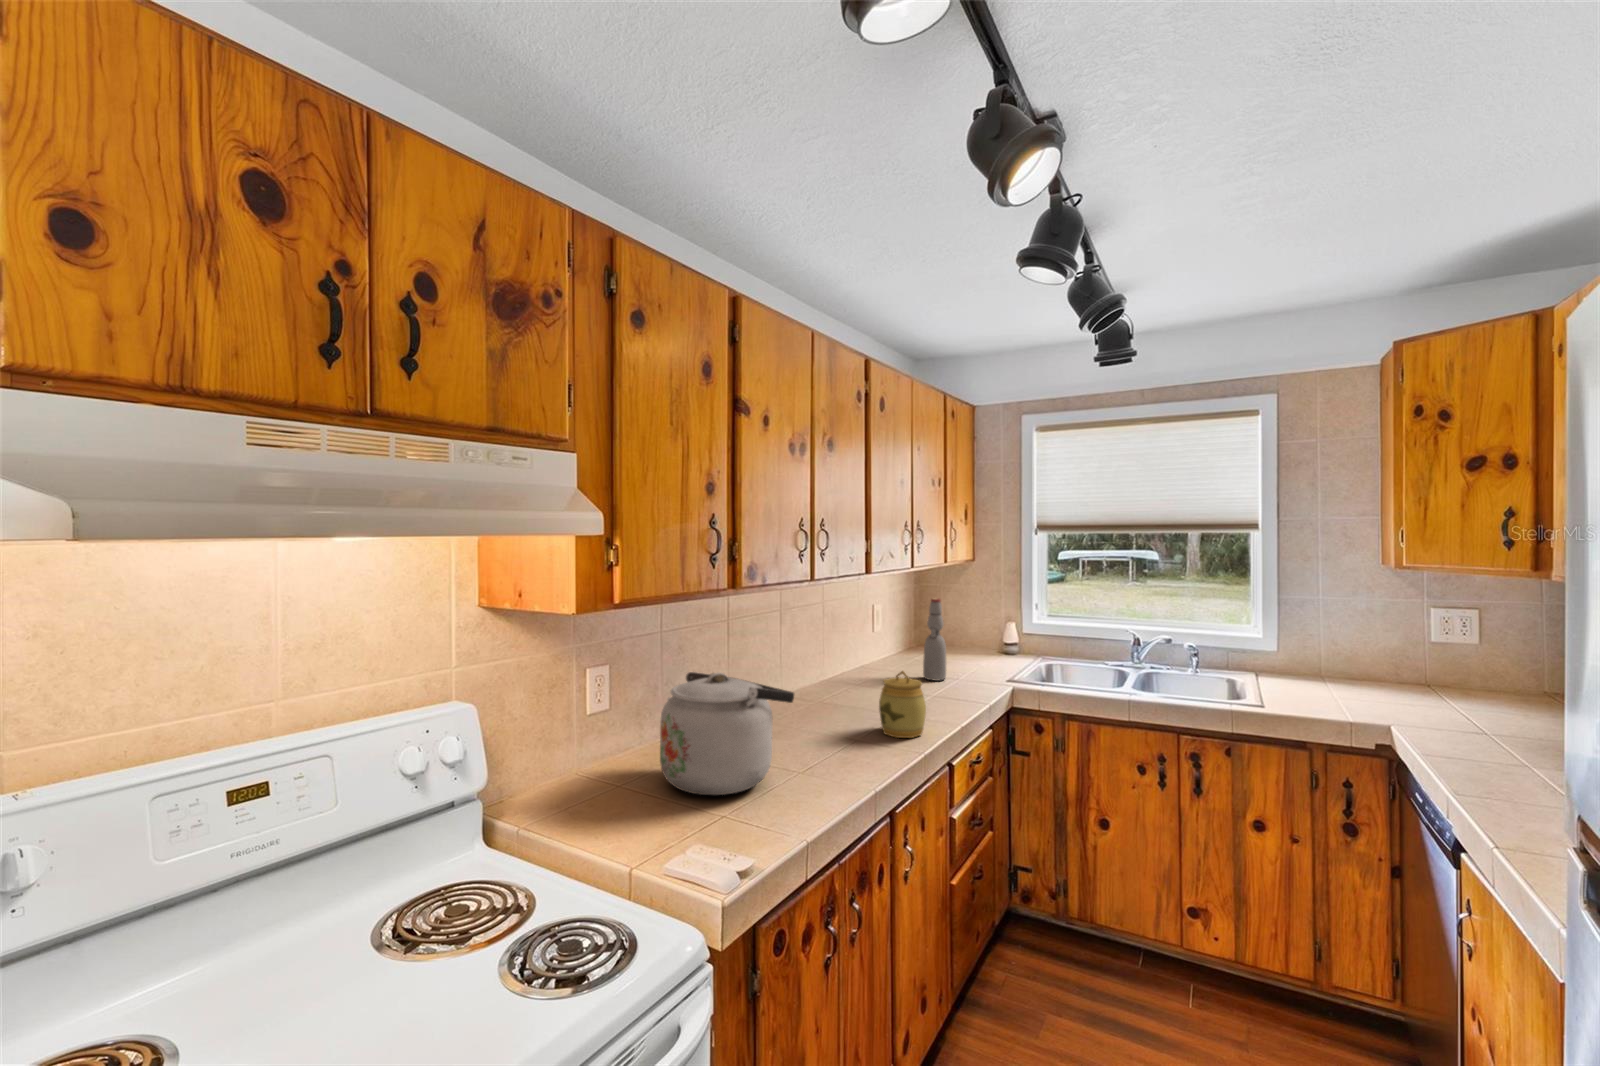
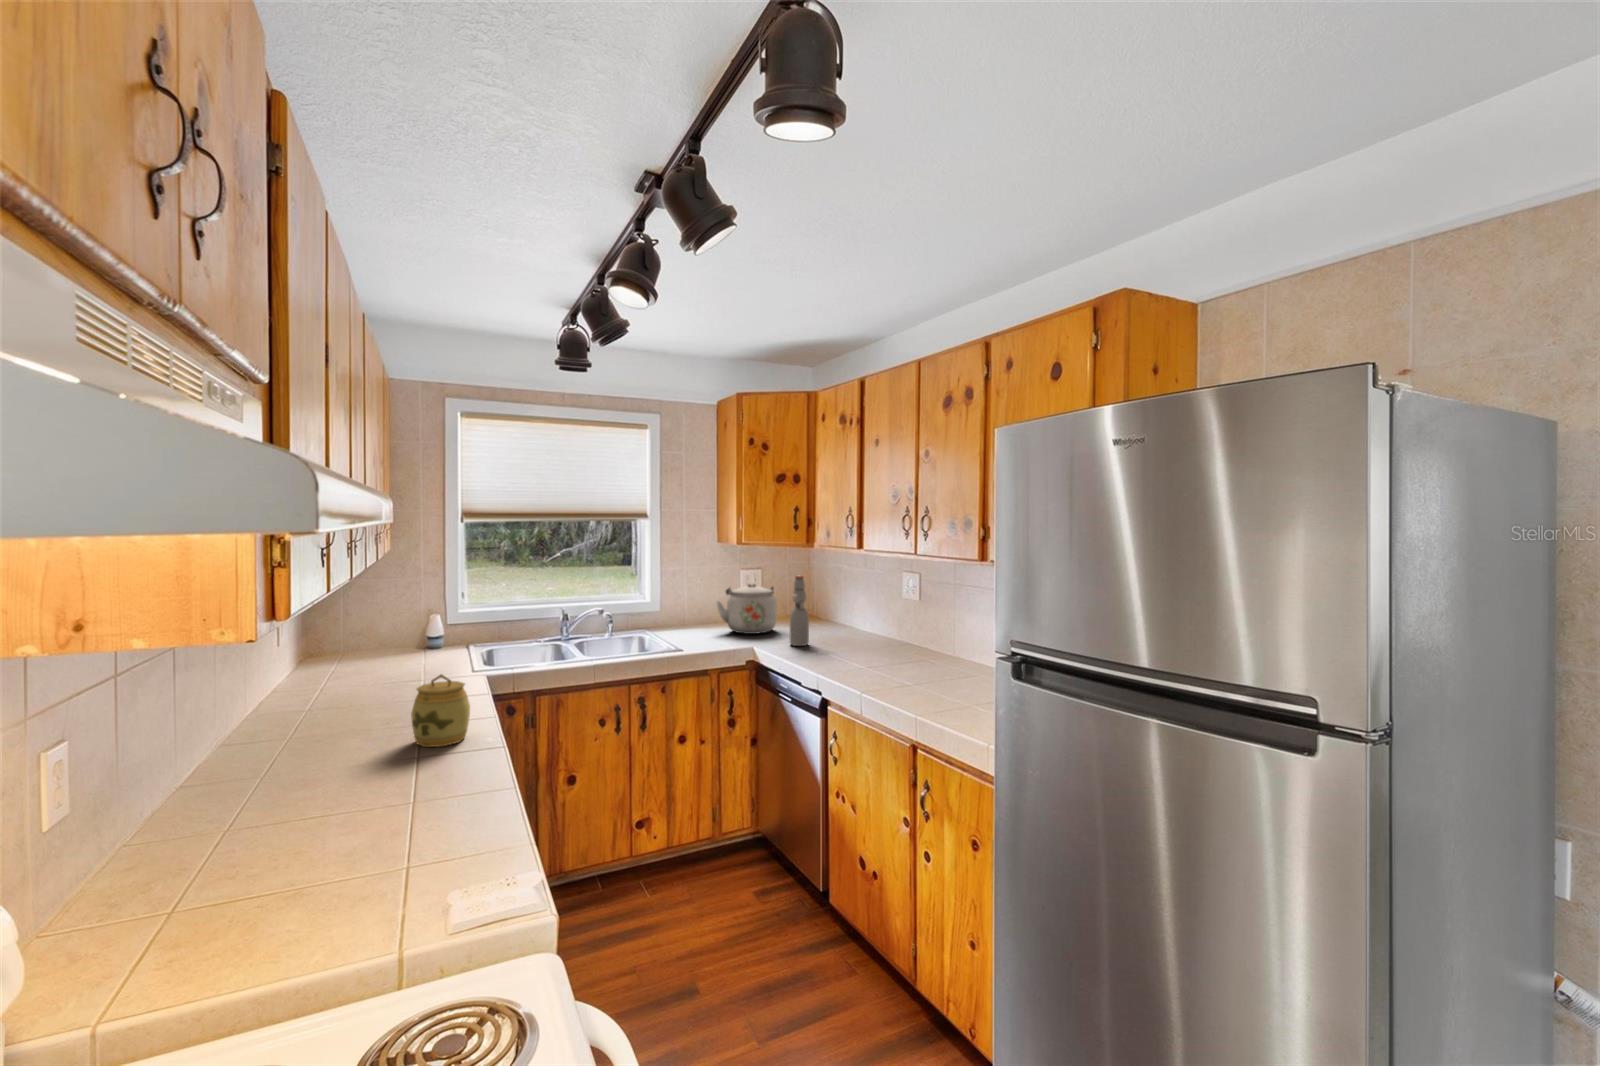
bottle: present [923,598,946,681] -> present [790,576,809,646]
kettle: present [660,672,794,795] -> present [717,584,777,634]

